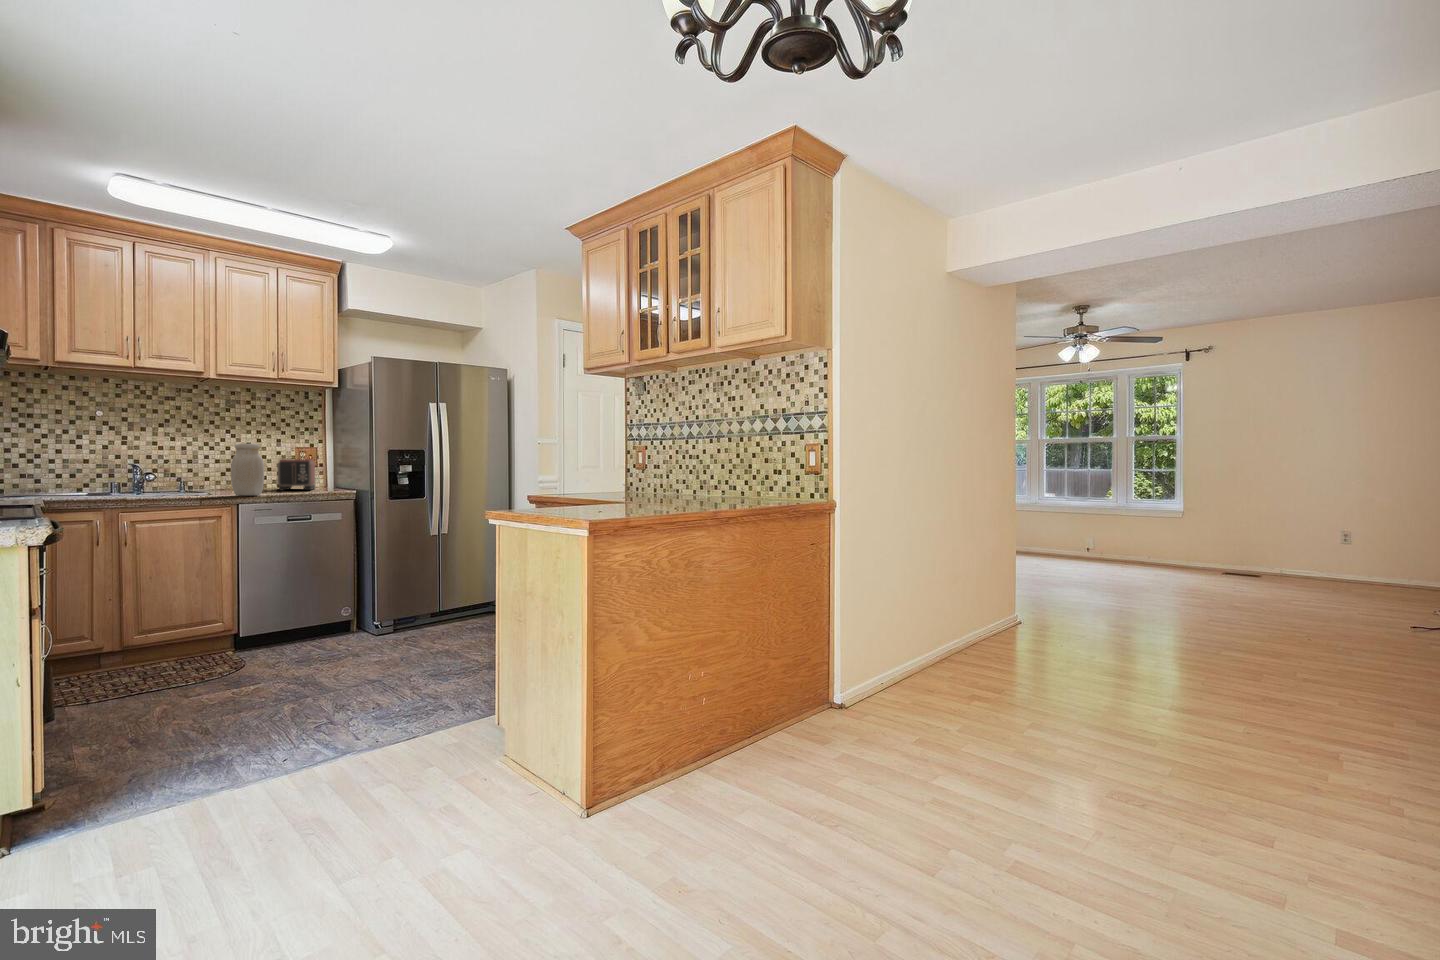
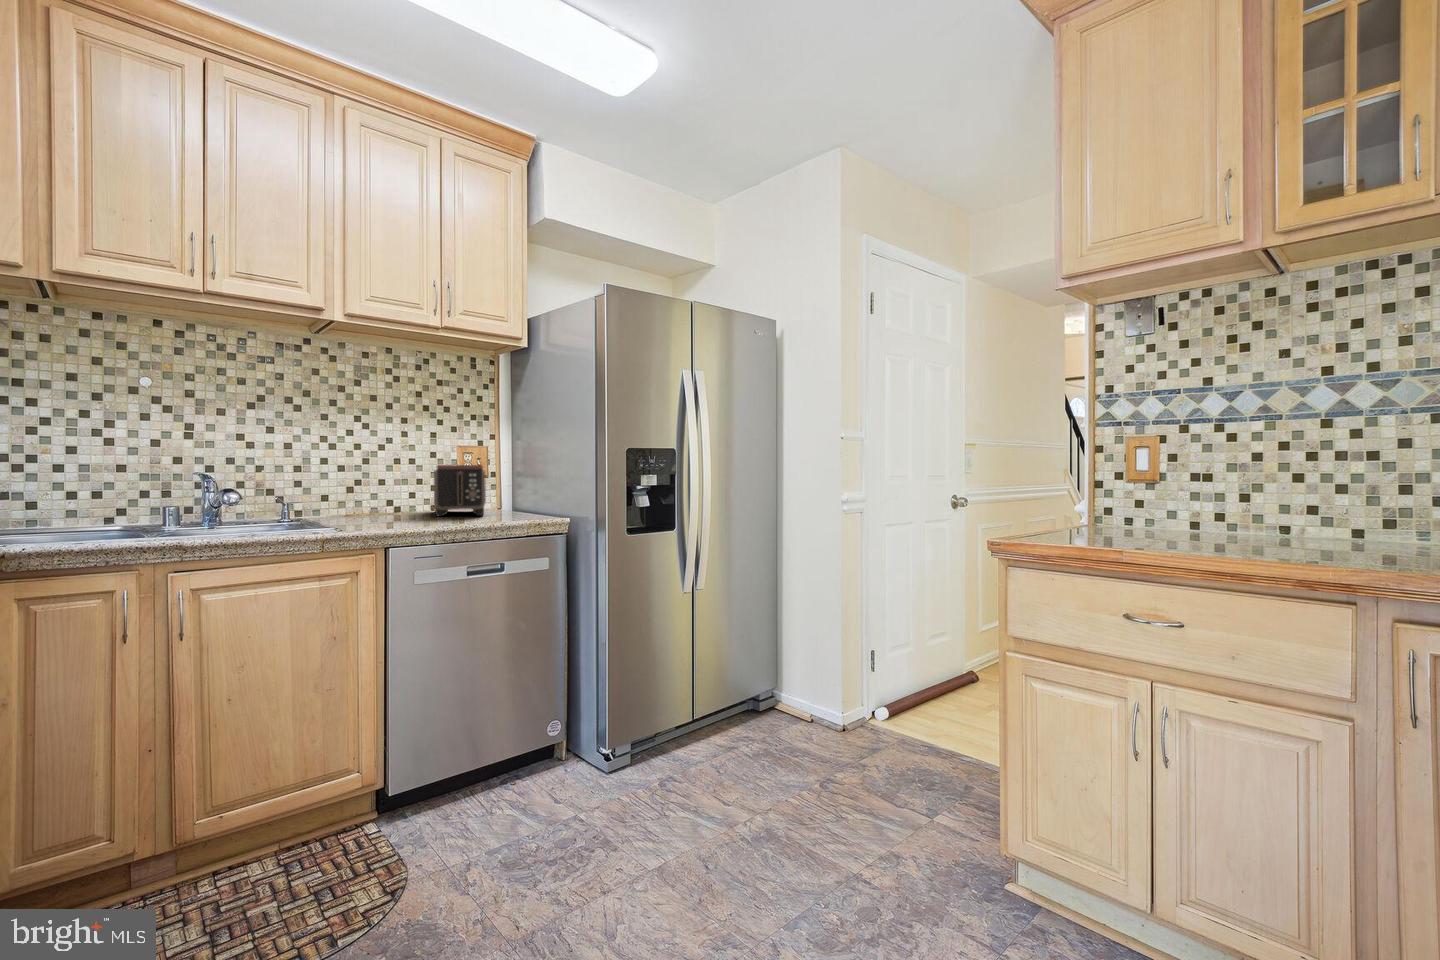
jar: present [231,443,264,496] -> none [374,436,430,533]

